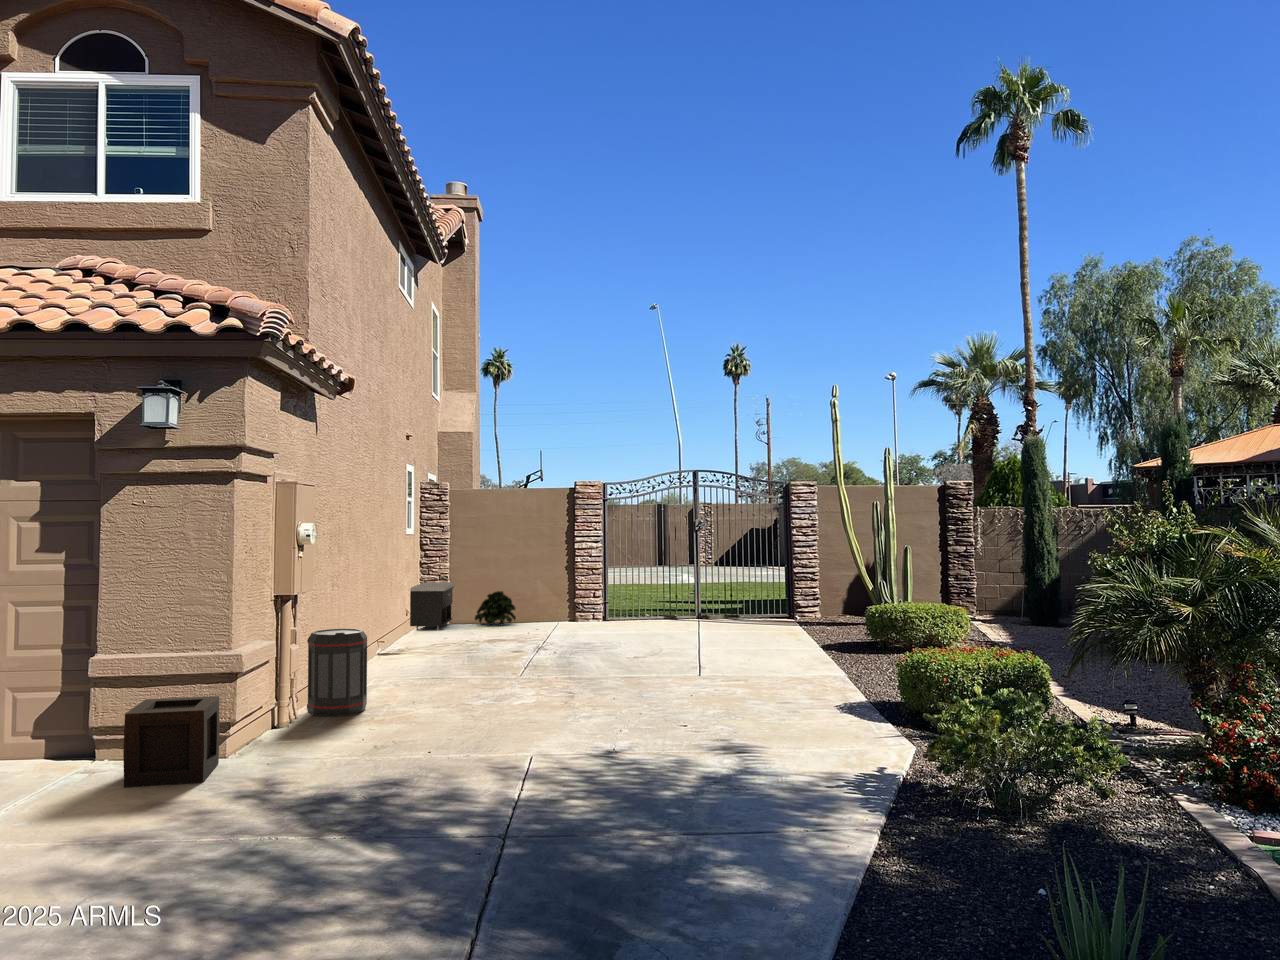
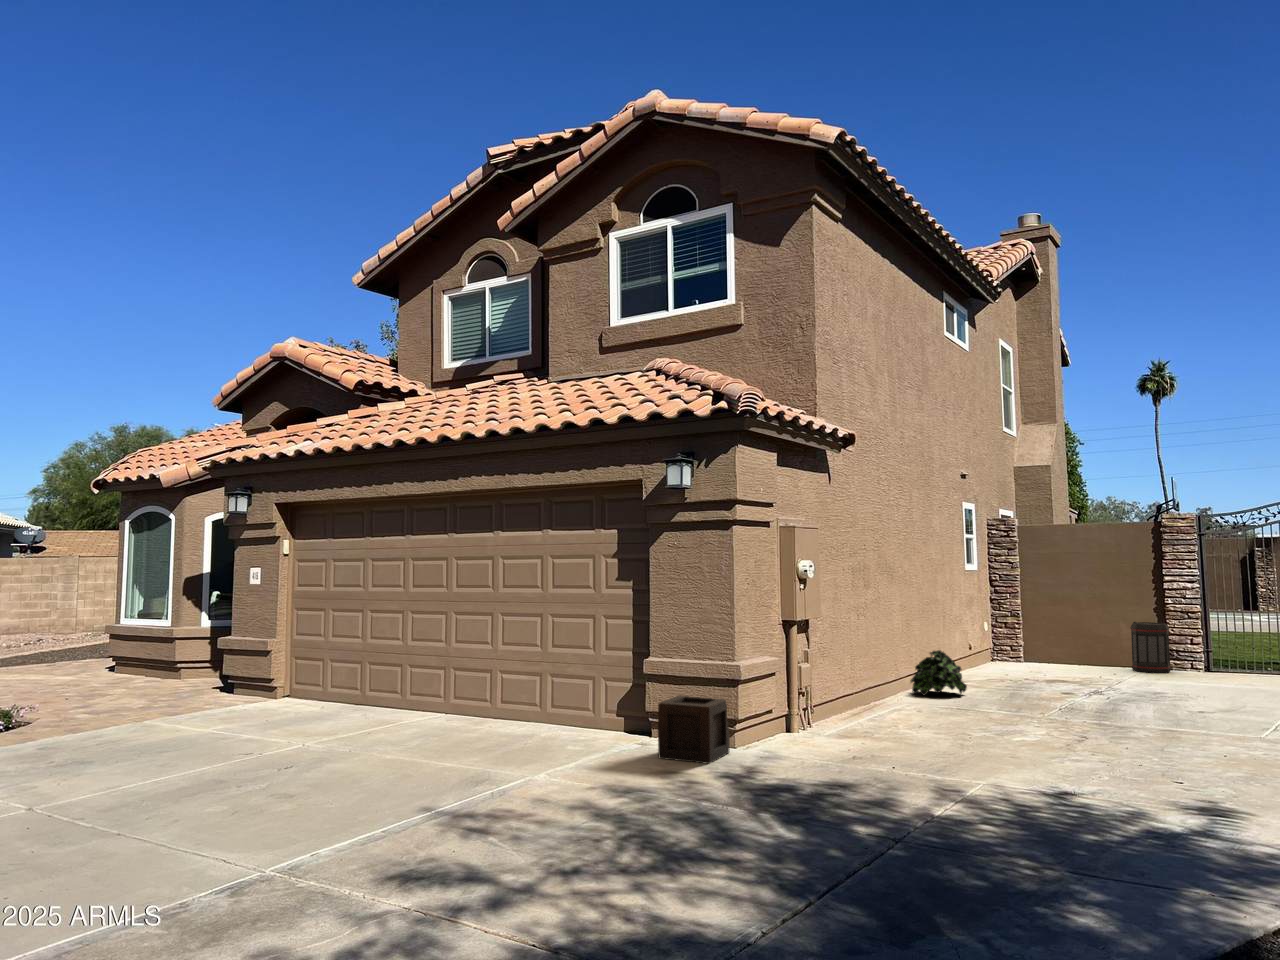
storage bench: present [410,582,454,630] -> none [975,619,1025,668]
potted plant: present [475,591,516,625] -> present [910,650,967,696]
trash can: present [307,629,367,717] -> present [1130,622,1171,674]

